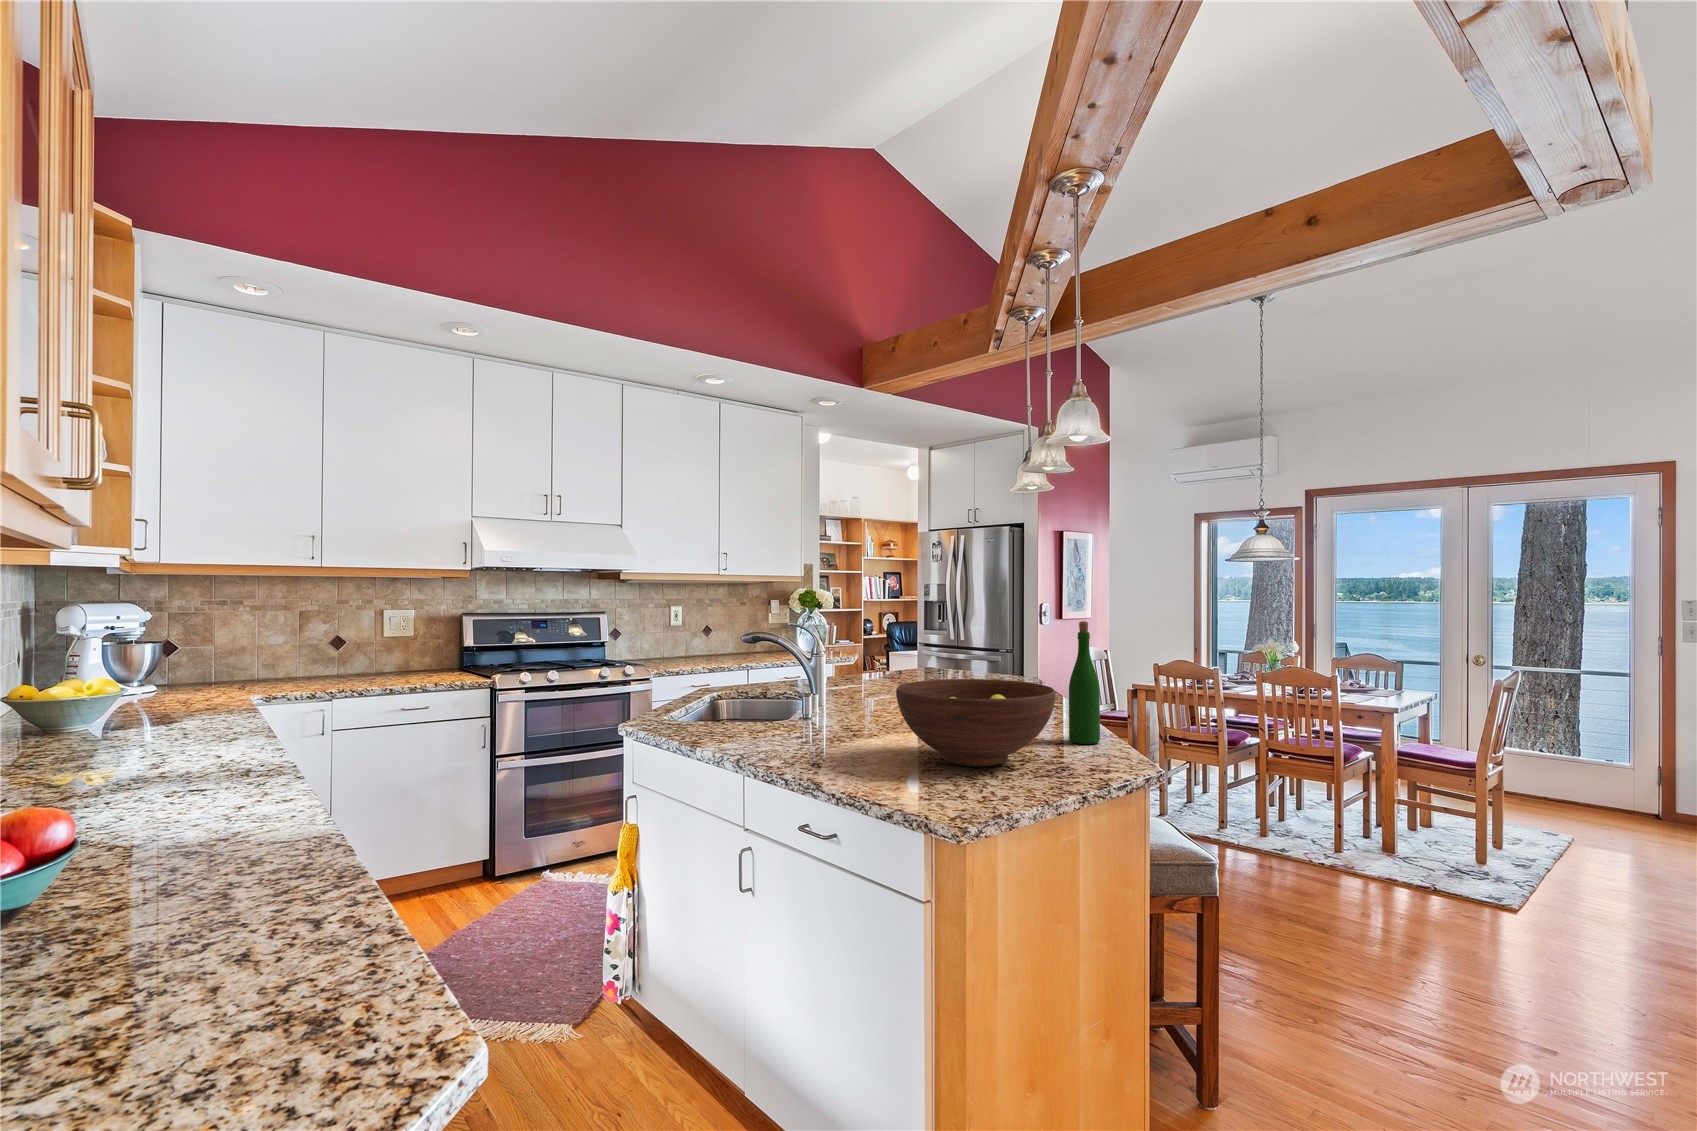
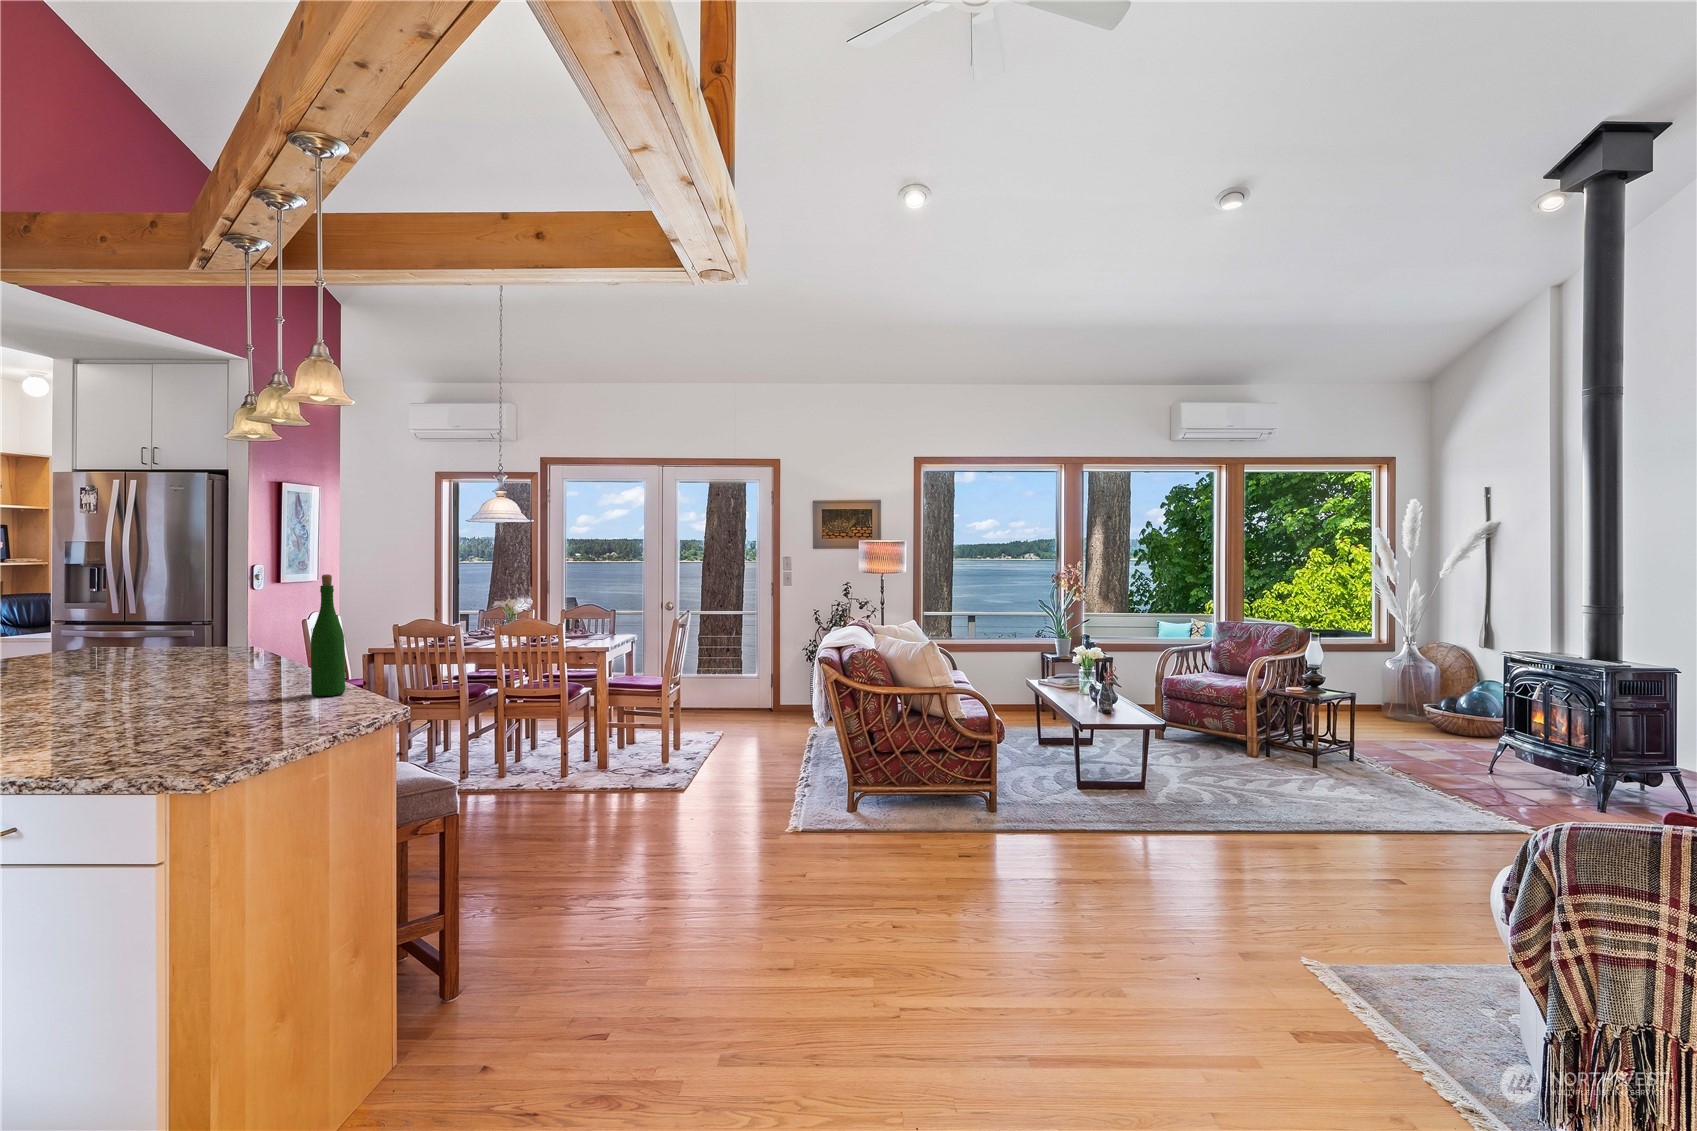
fruit bowl: present [896,679,1056,766] -> none [92,638,300,729]

